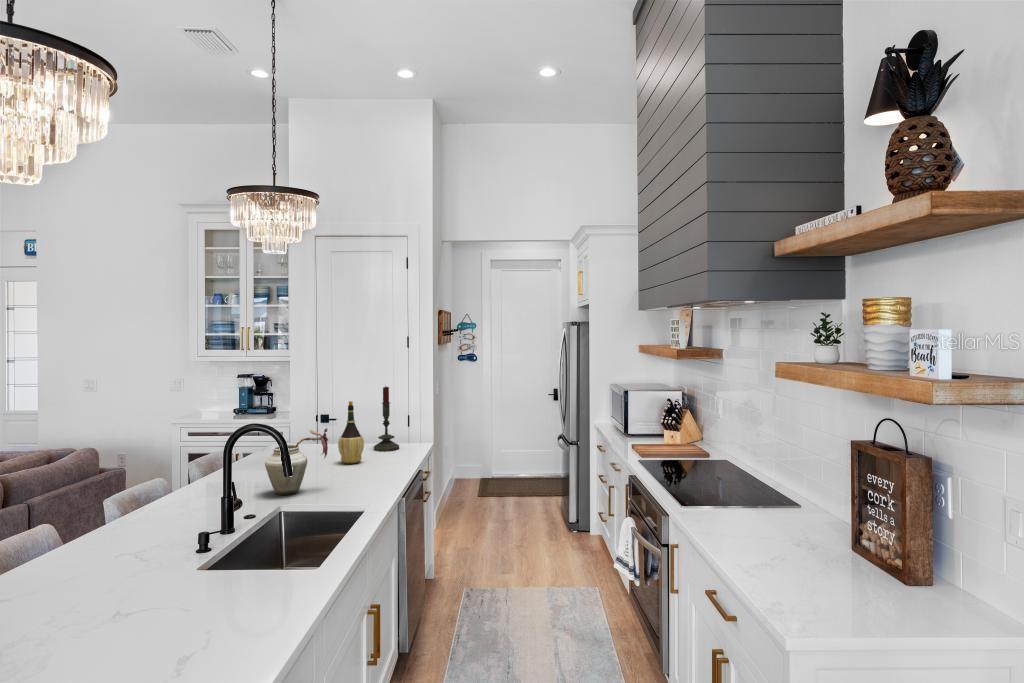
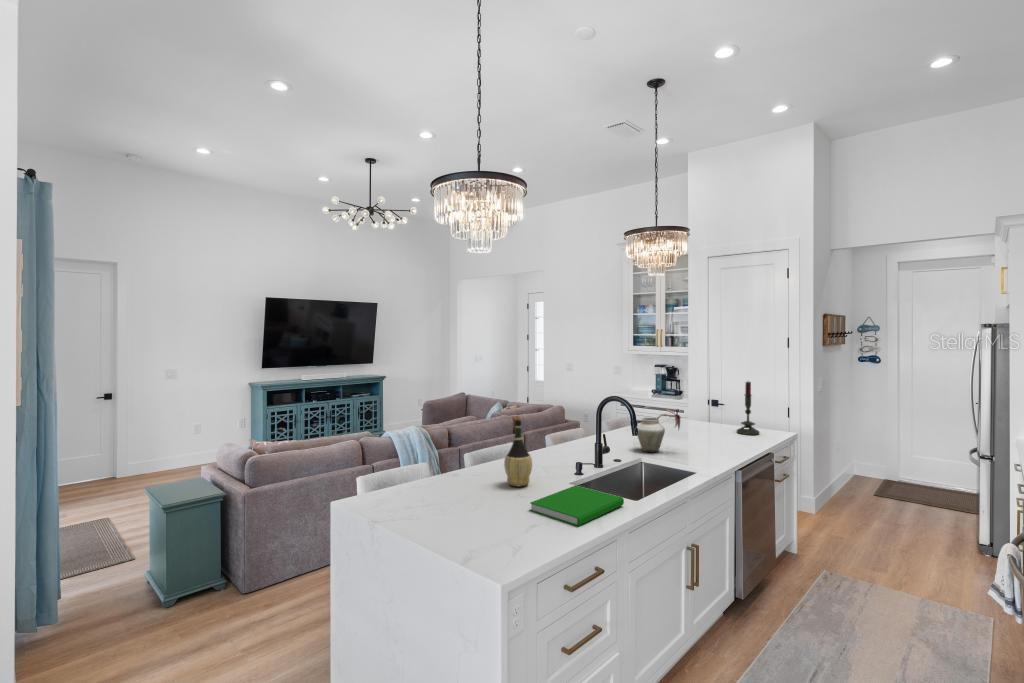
wine bottle: present [338,401,364,463] -> present [504,416,532,486]
book: none [144,573,307,649] -> present [530,485,624,526]

